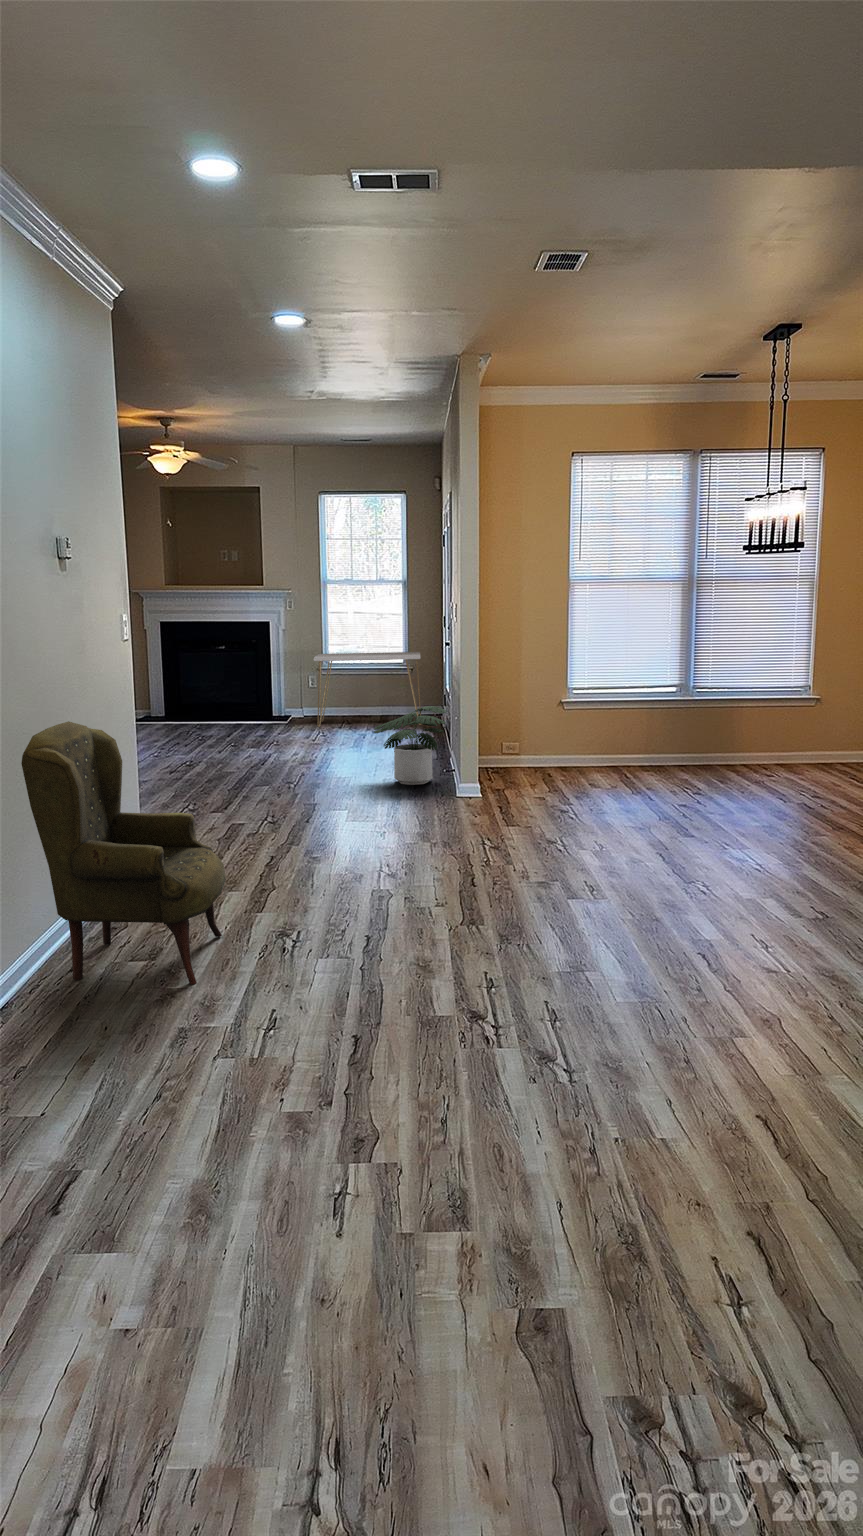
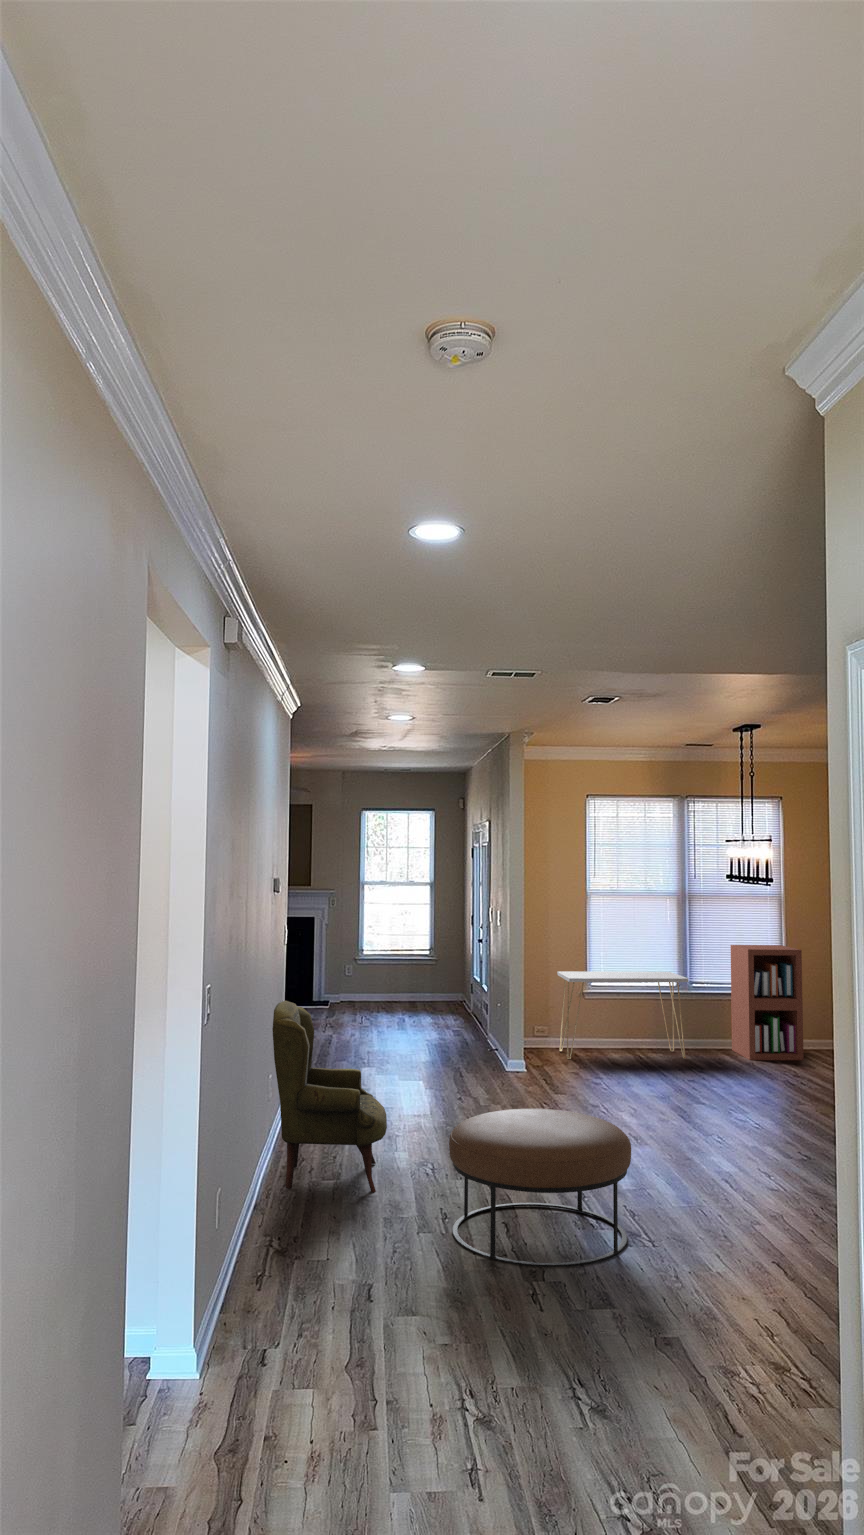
bookshelf: none [742,638,836,777] -> present [731,945,804,1060]
console table: present [314,652,421,727] -> present [557,972,688,1059]
potted plant: present [374,706,447,785] -> none [430,994,493,1061]
ottoman: none [254,875,538,1129] -> present [449,1109,631,1267]

